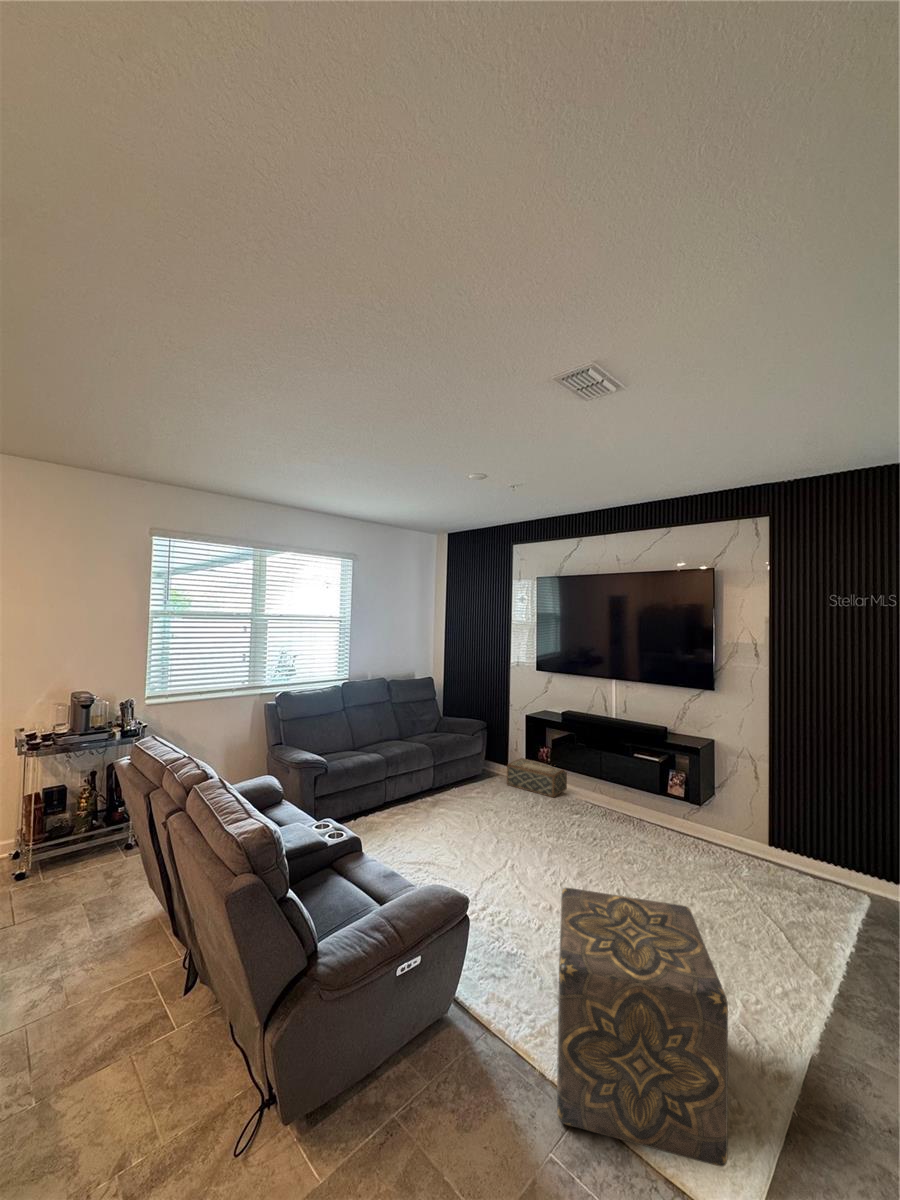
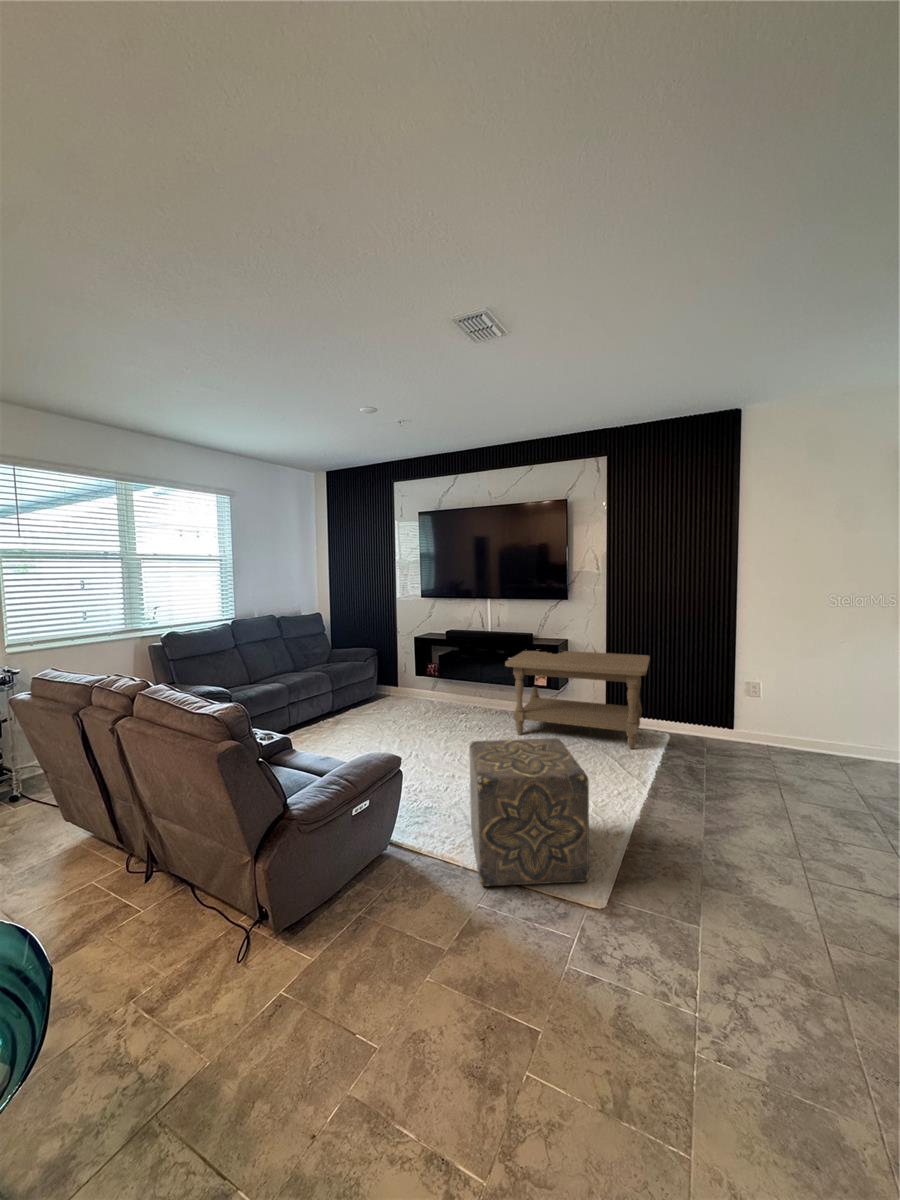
coffee table: none [628,746,834,913] -> present [505,651,650,749]
woven basket: present [507,758,567,797] -> none [399,678,452,706]

